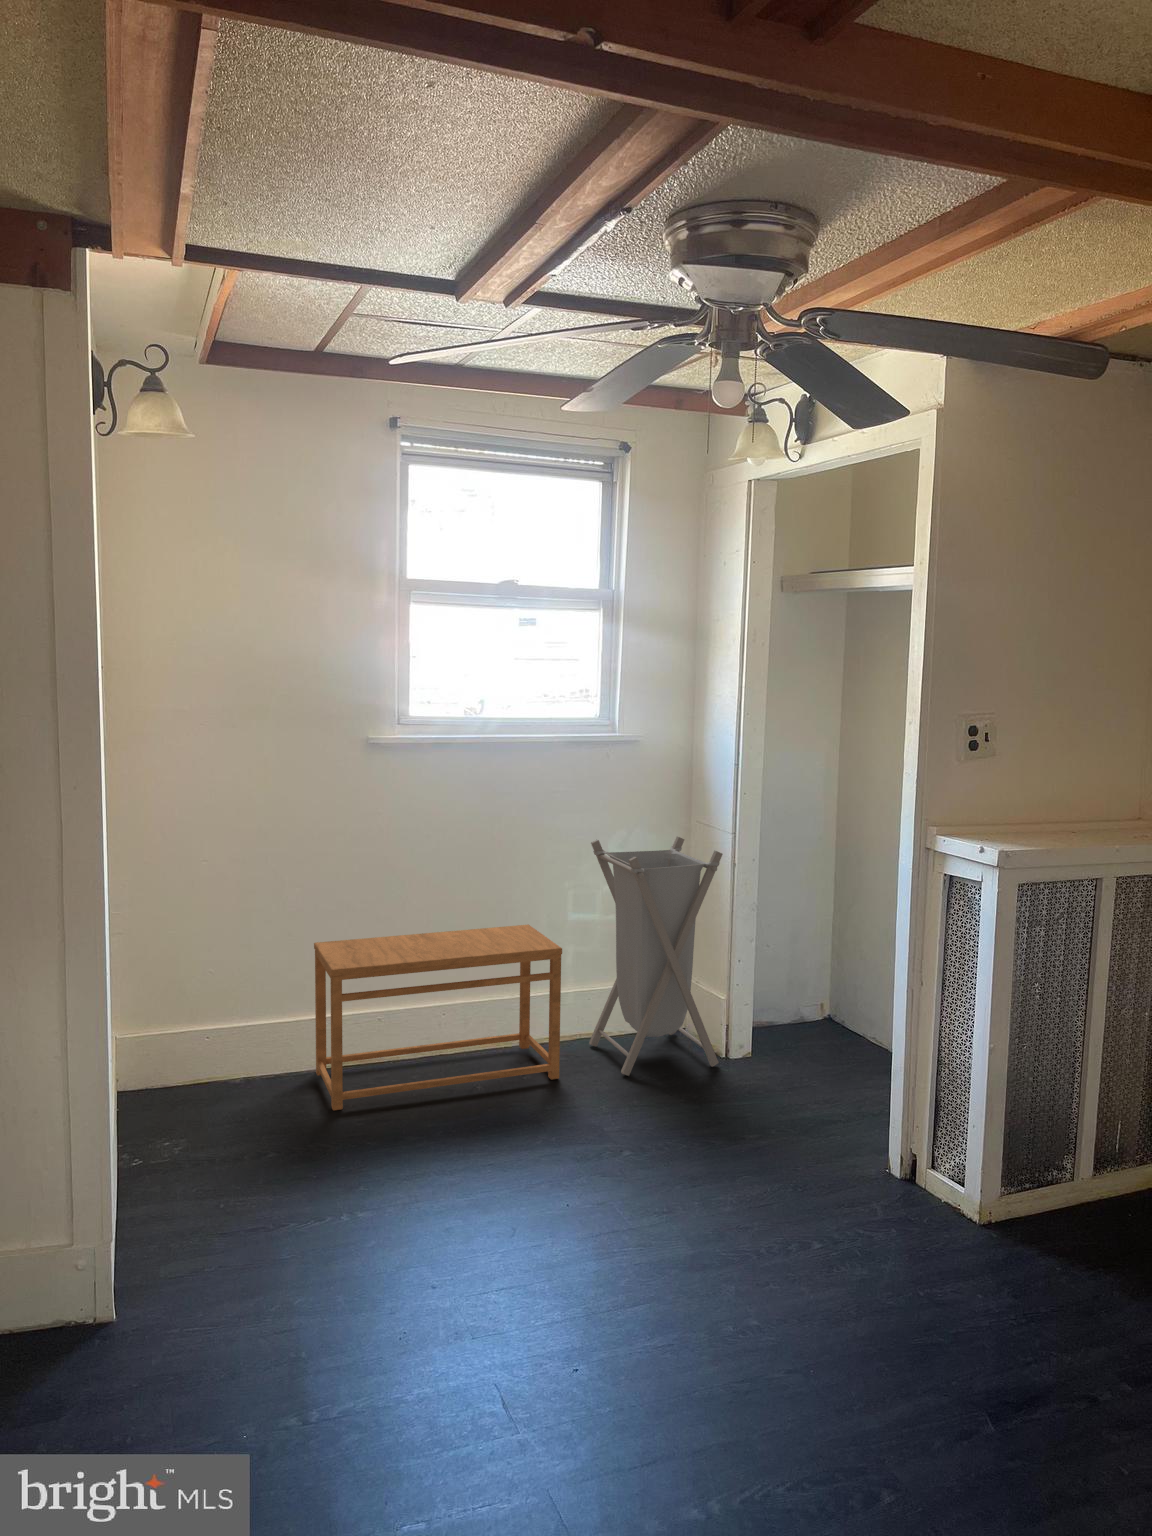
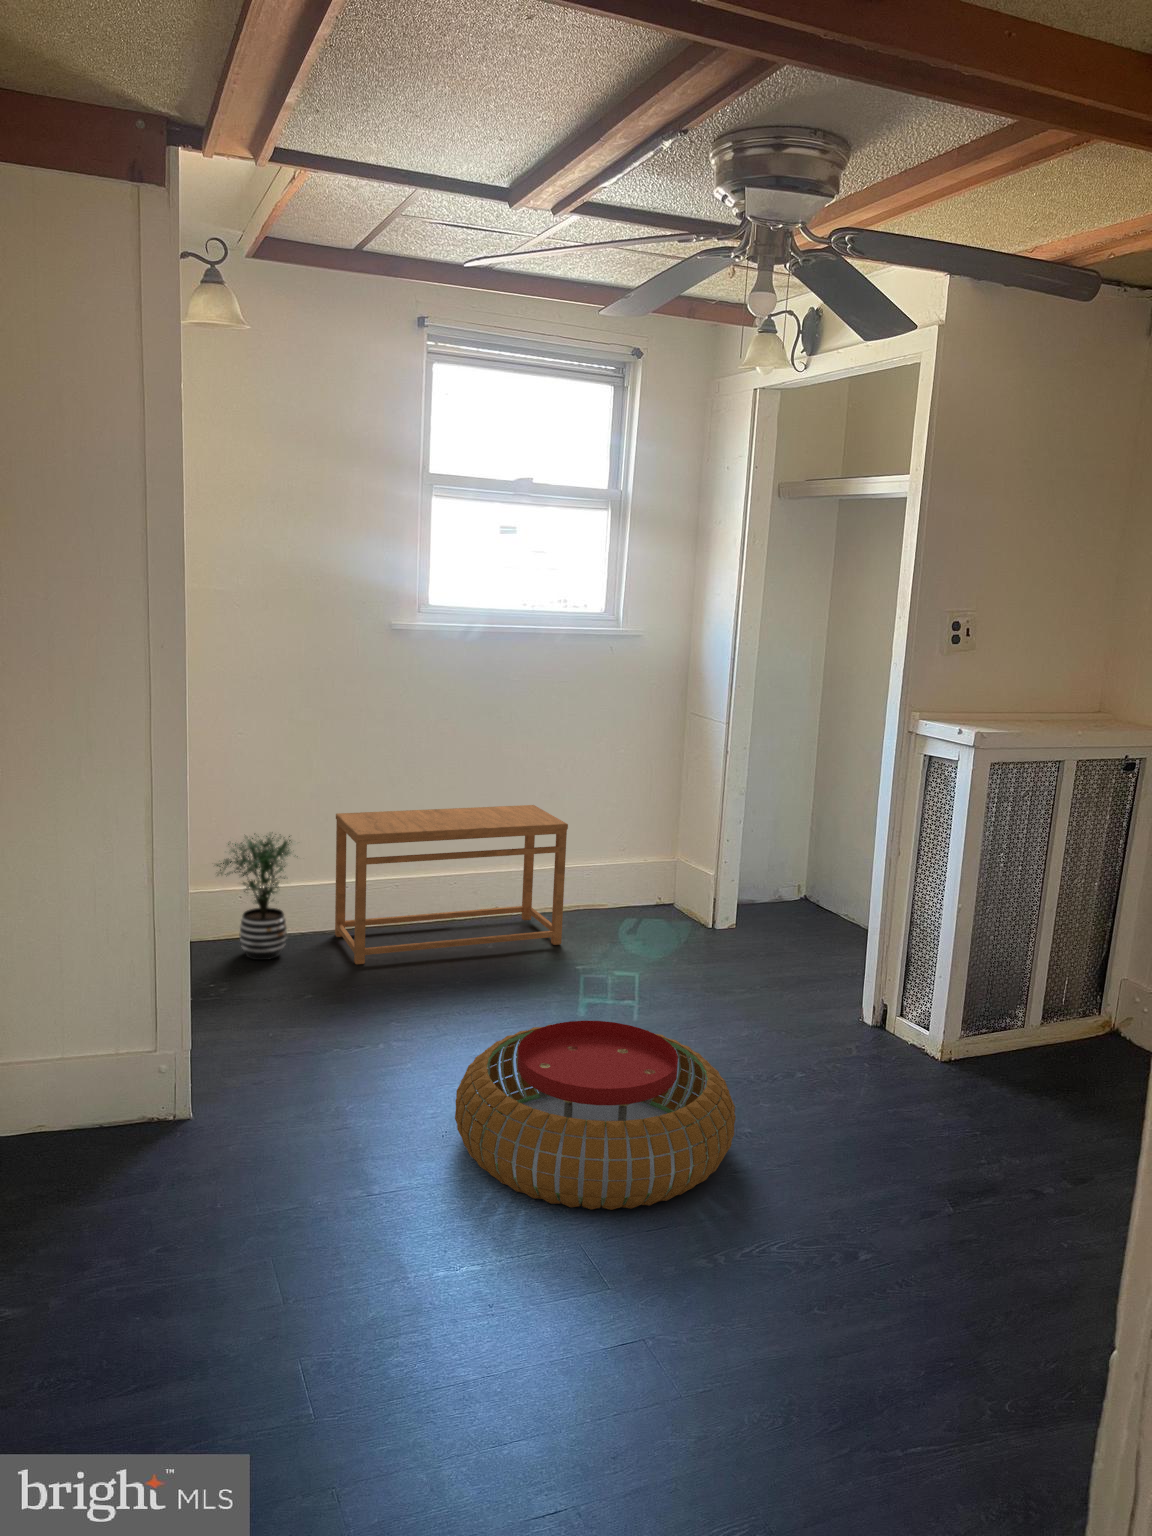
laundry hamper: present [589,836,723,1076] -> none [586,727,718,944]
potted plant: none [176,965,280,1108] -> present [216,833,298,960]
pouf: none [410,1198,736,1453] -> present [455,1021,736,1210]

